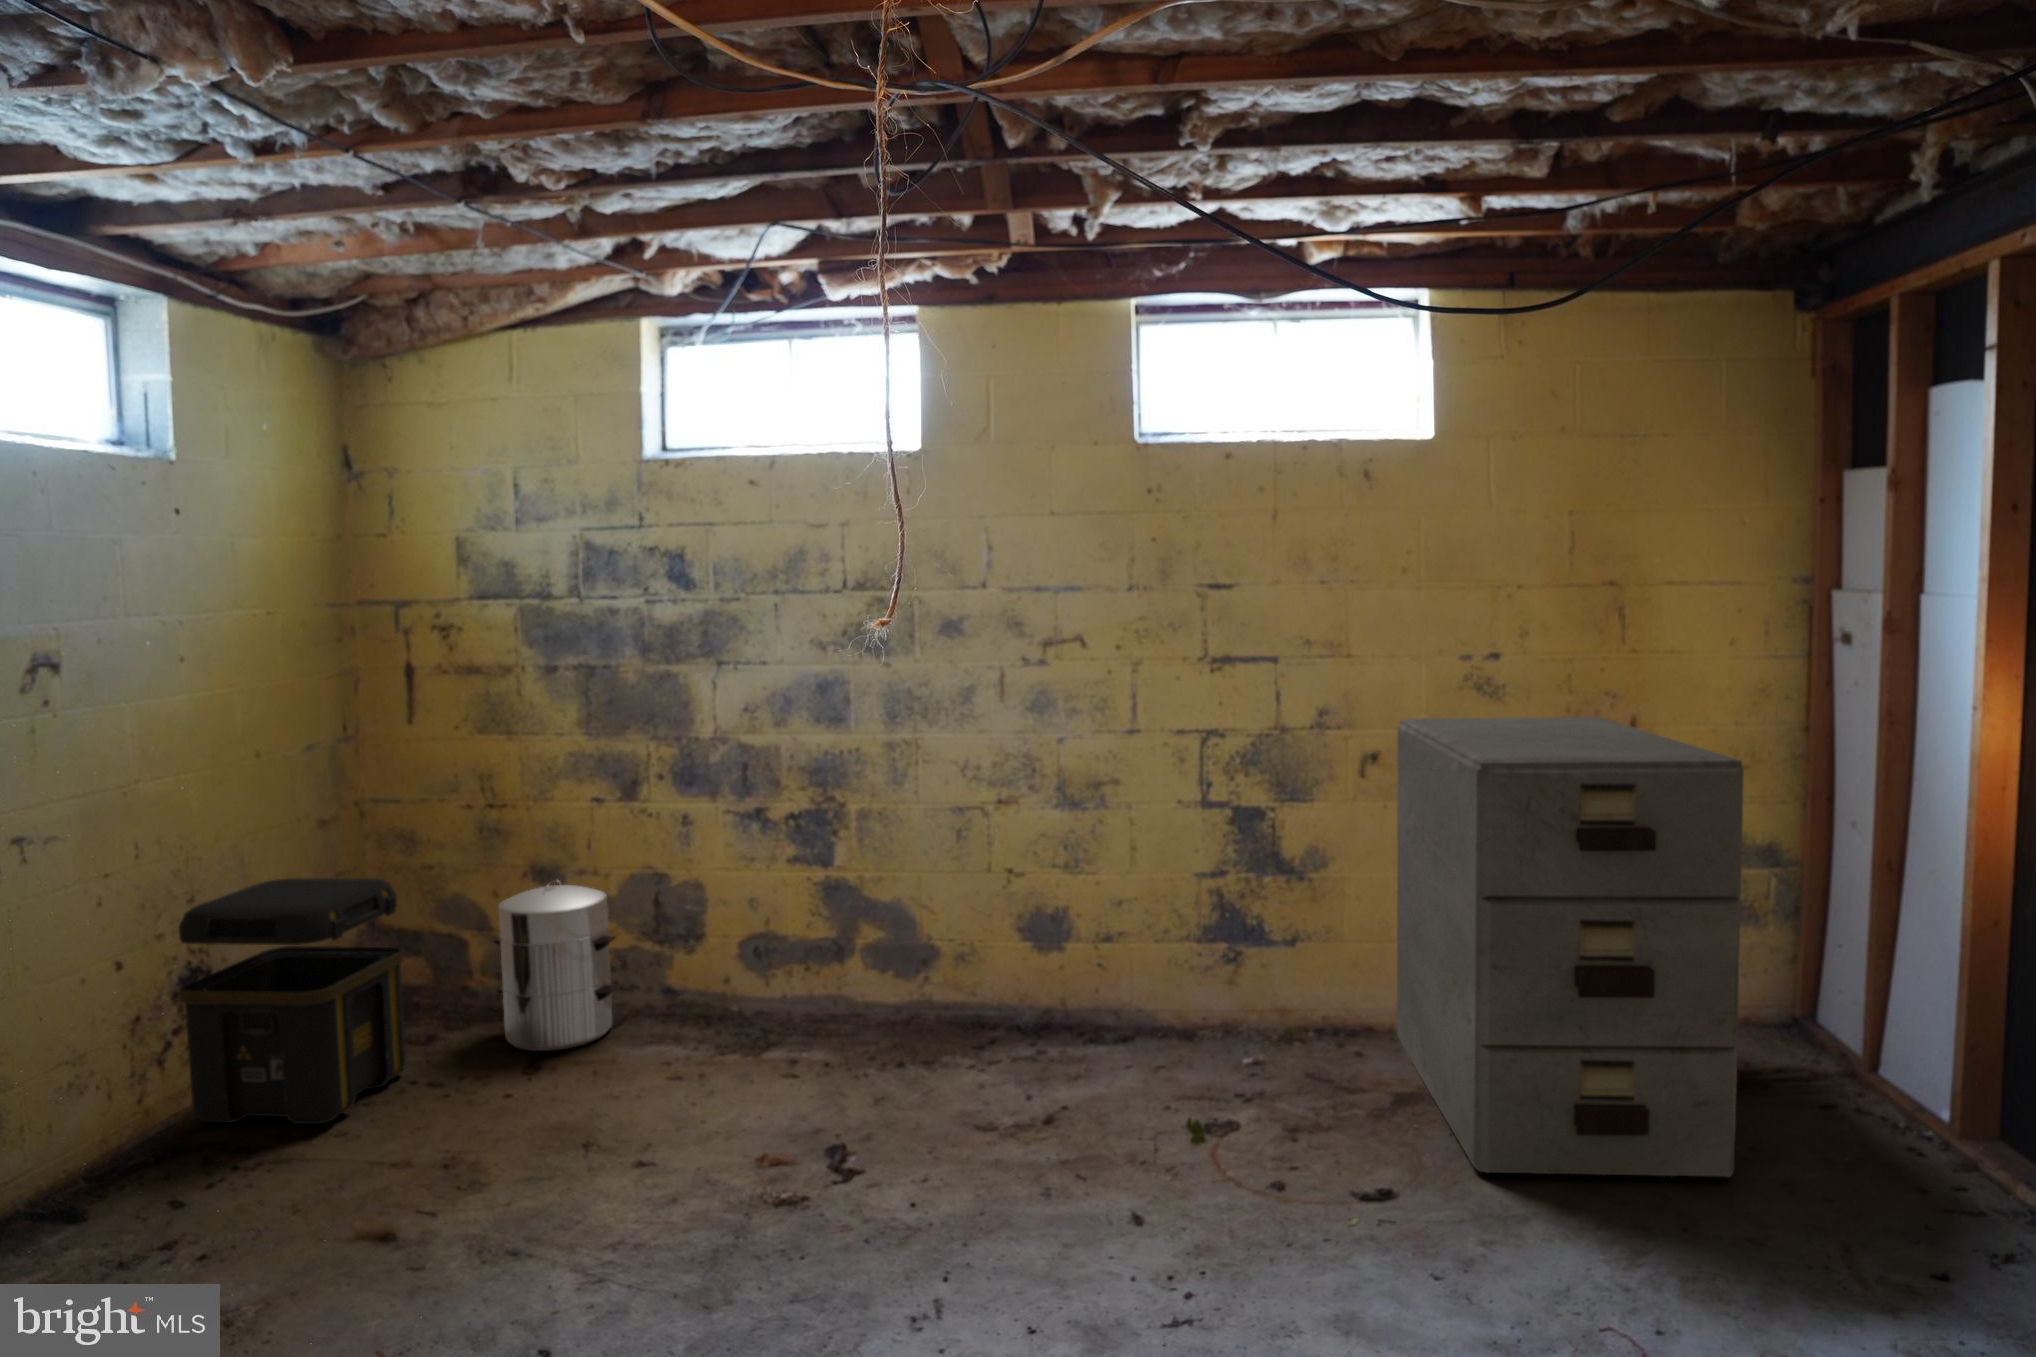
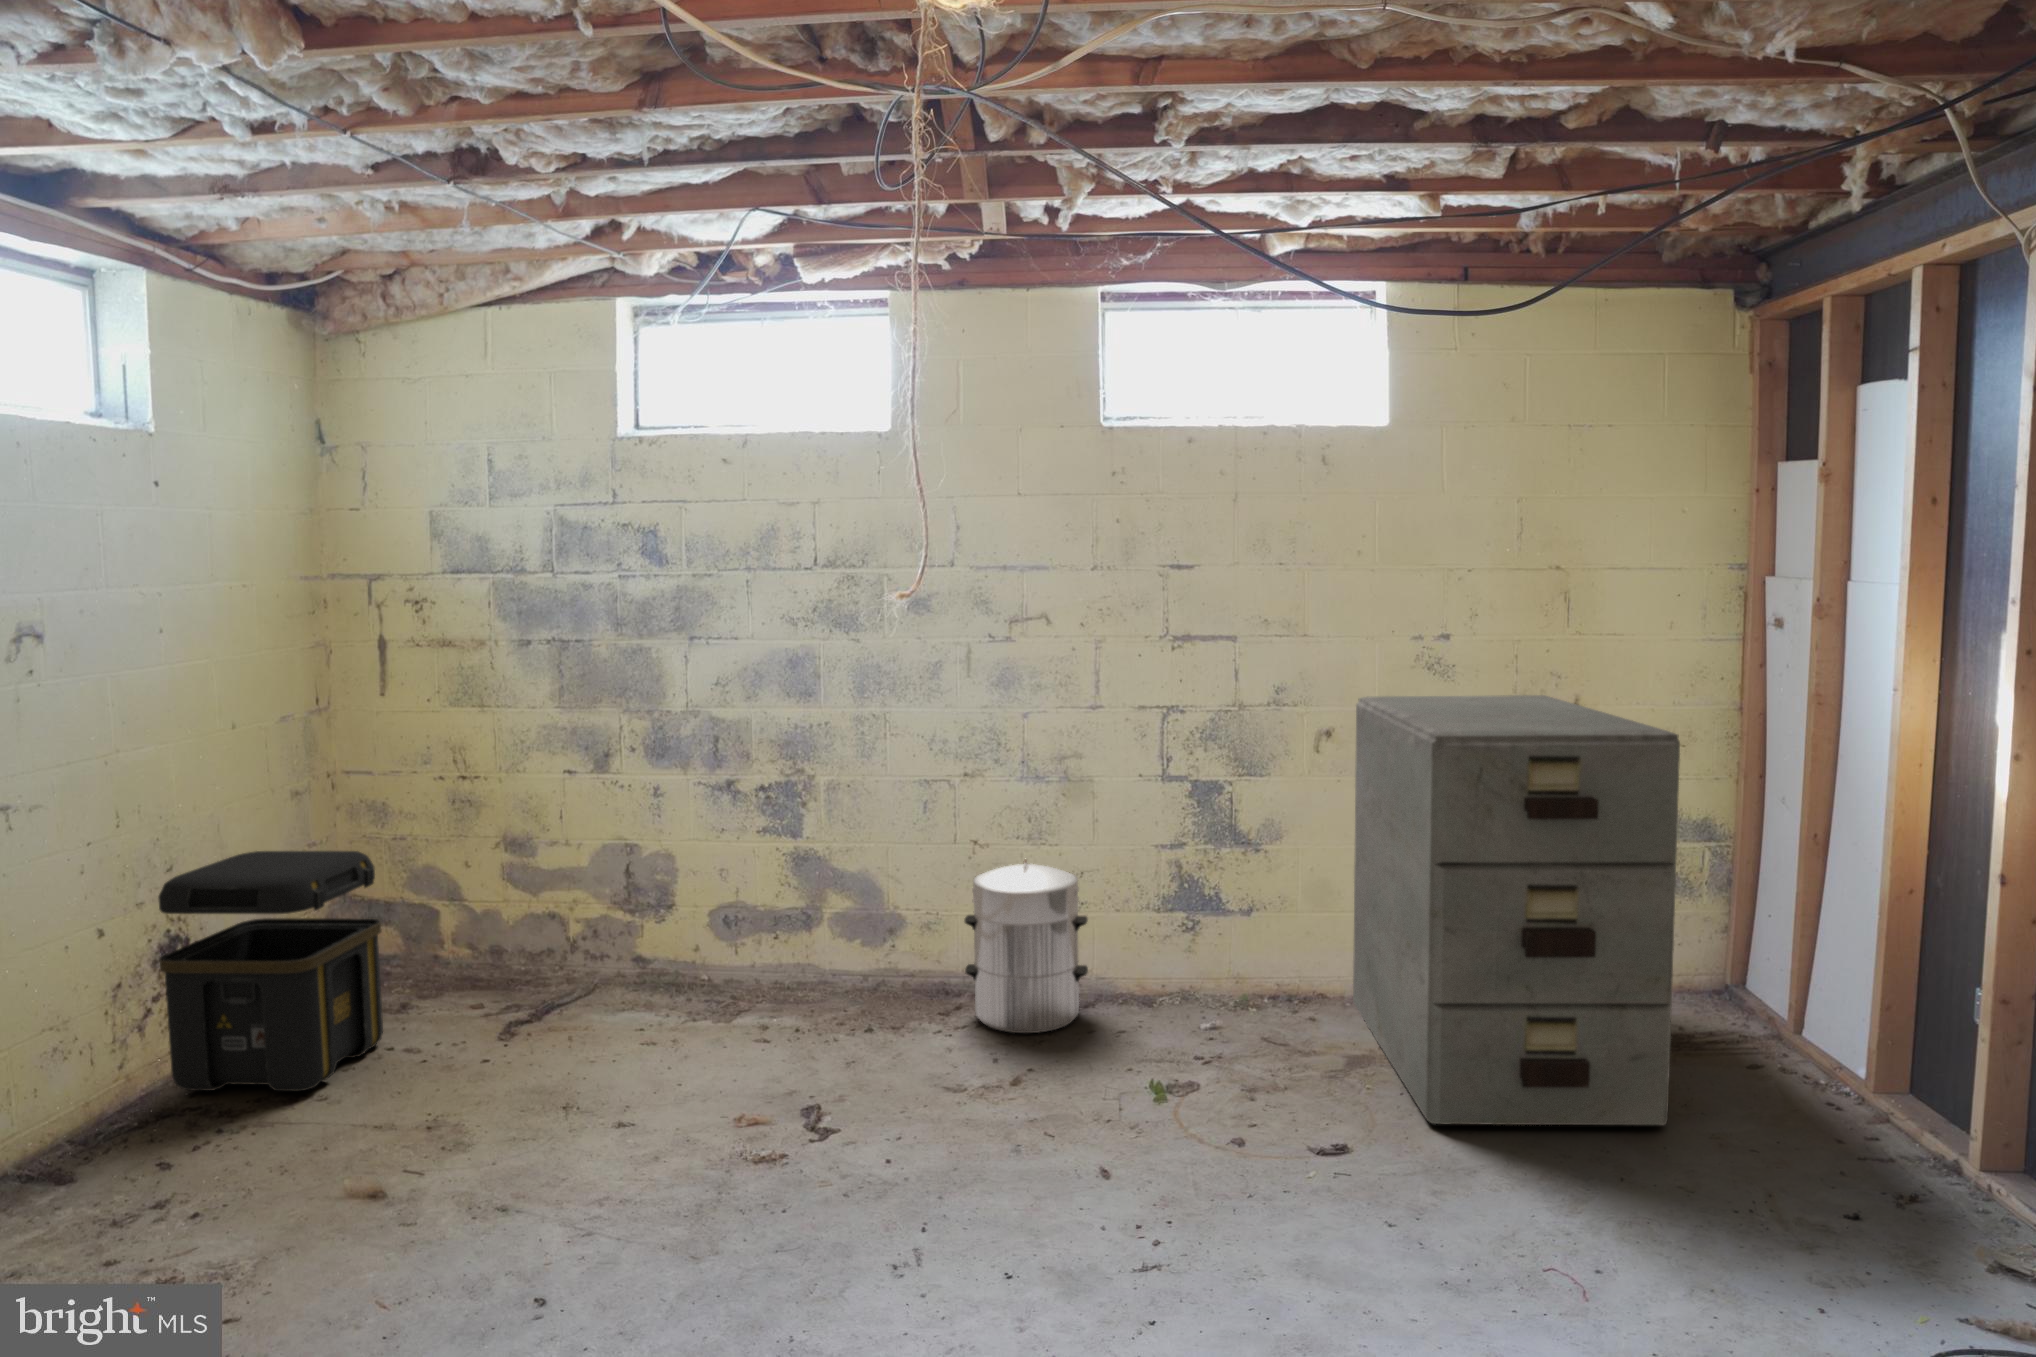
waste bin: present [494,880,618,1051] -> present [964,859,1088,1033]

